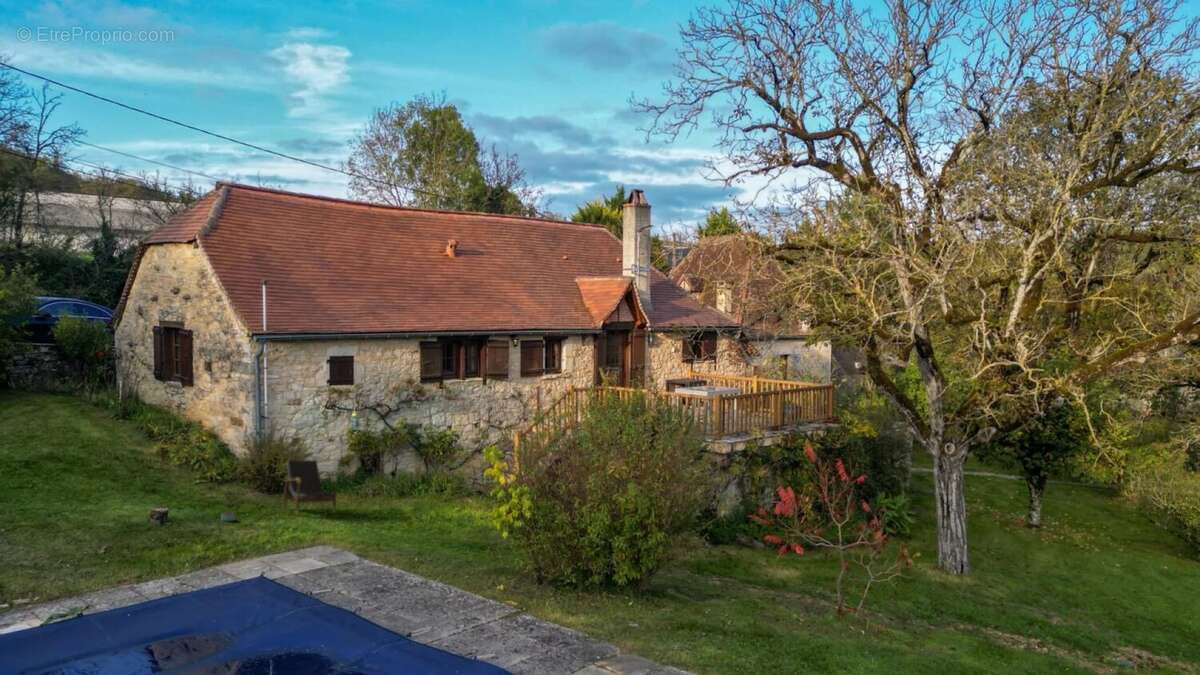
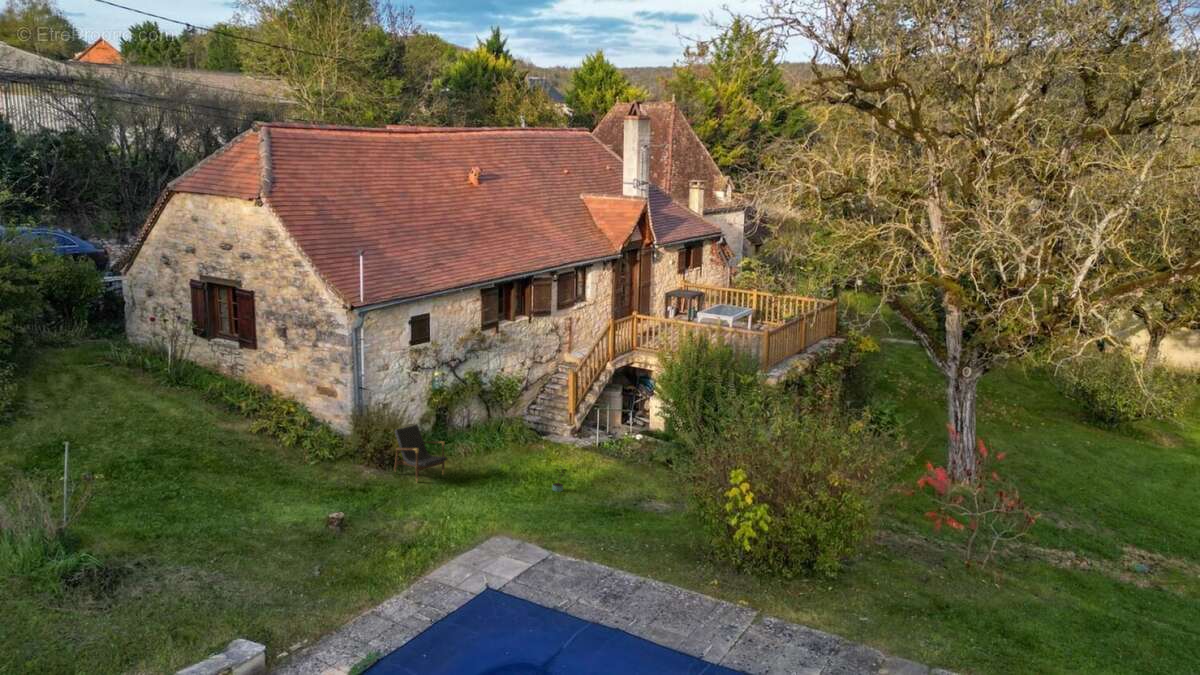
potted plant: present [221,483,236,521] -> present [552,466,566,492]

